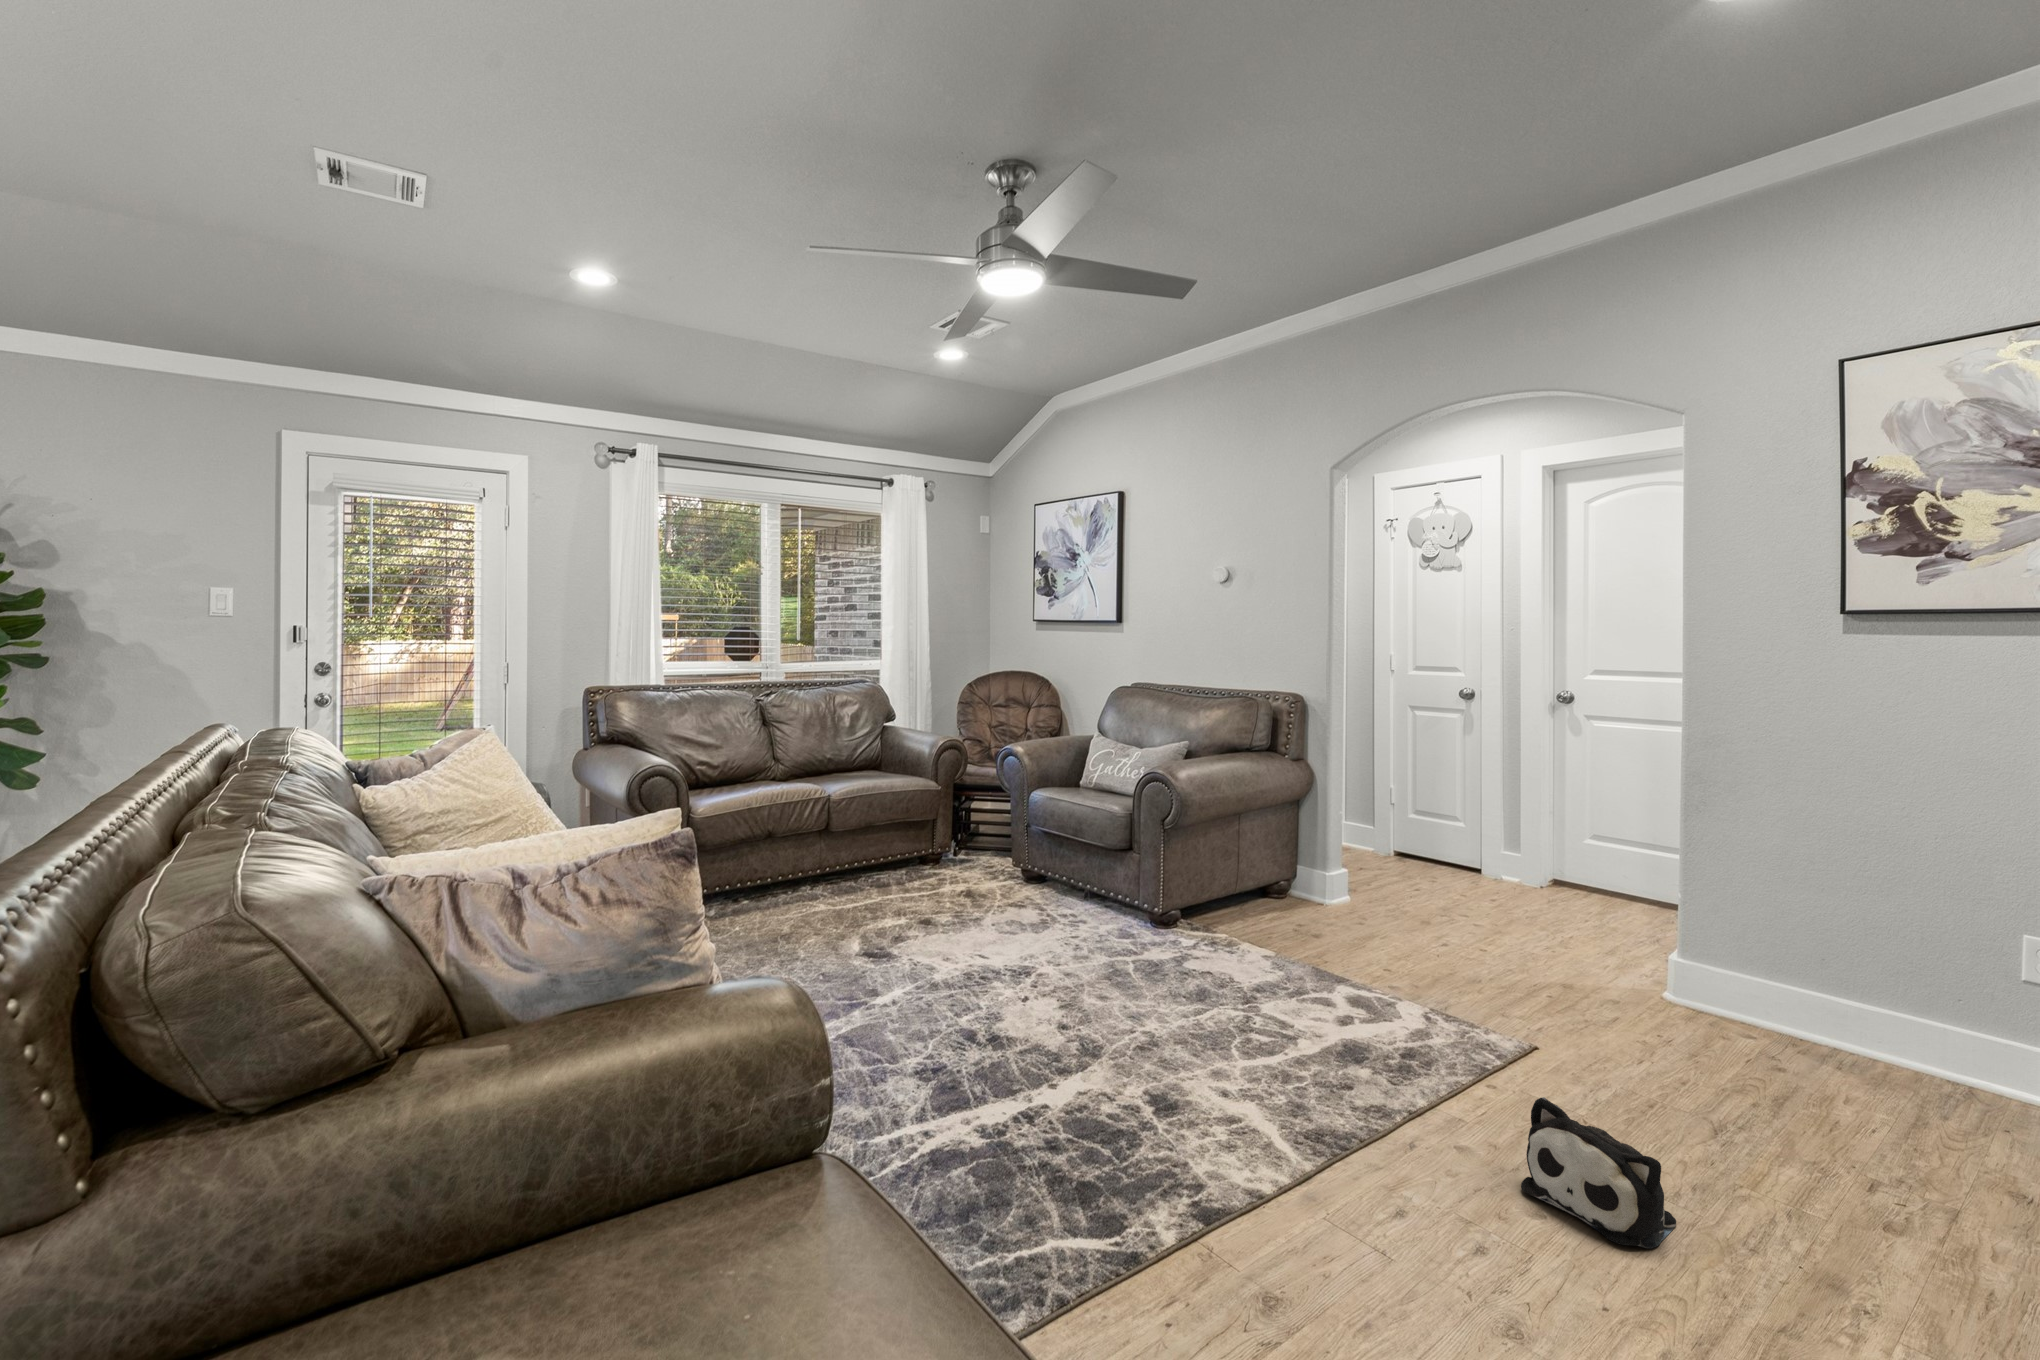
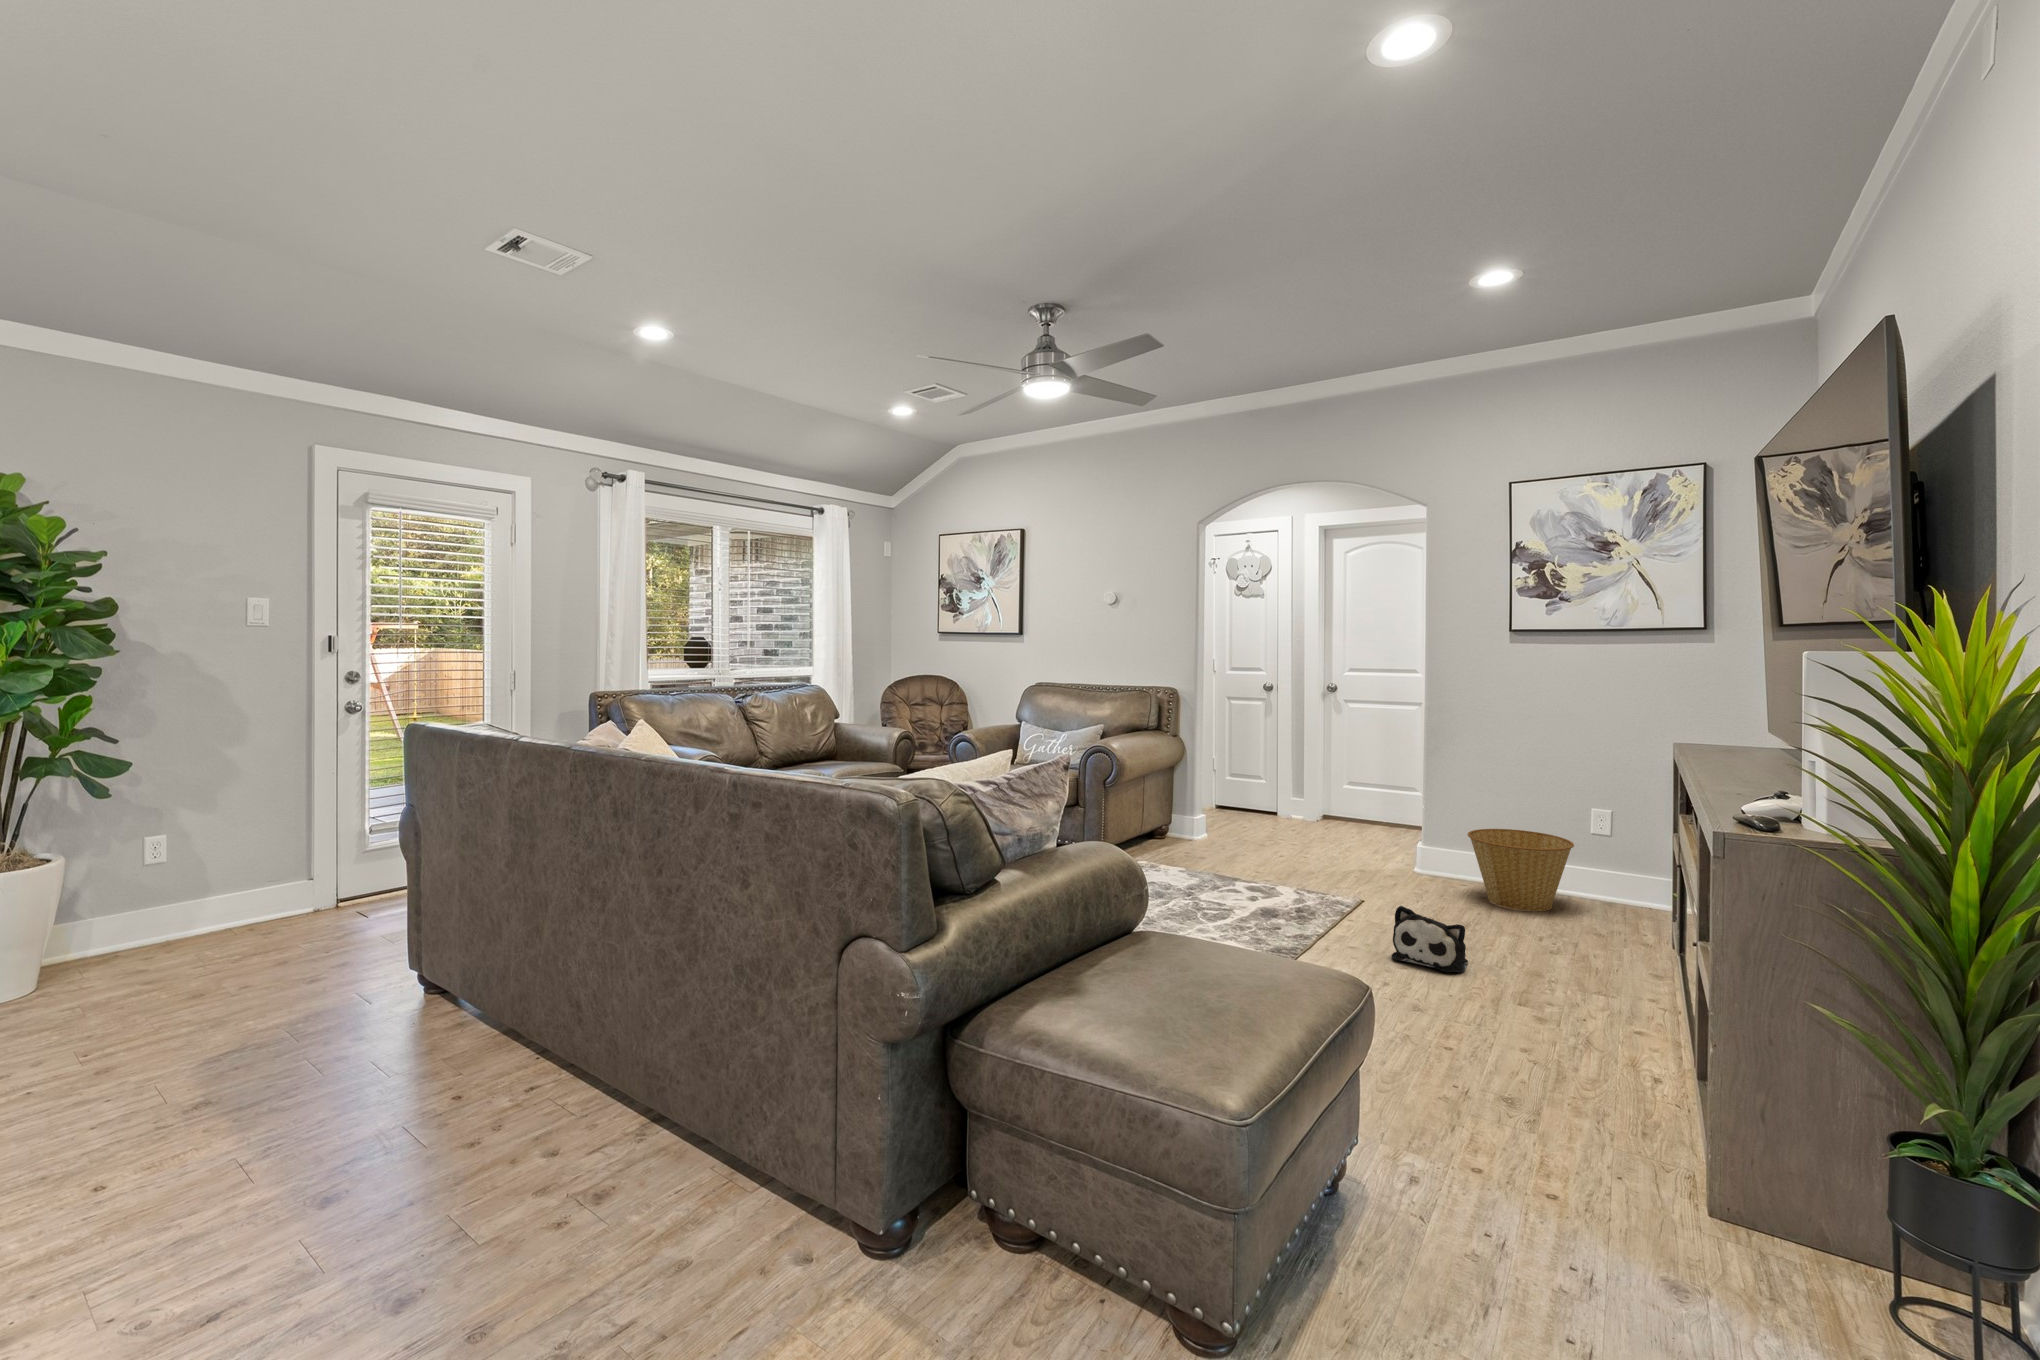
basket: none [1740,949,1963,1115] -> present [1468,829,1574,911]

